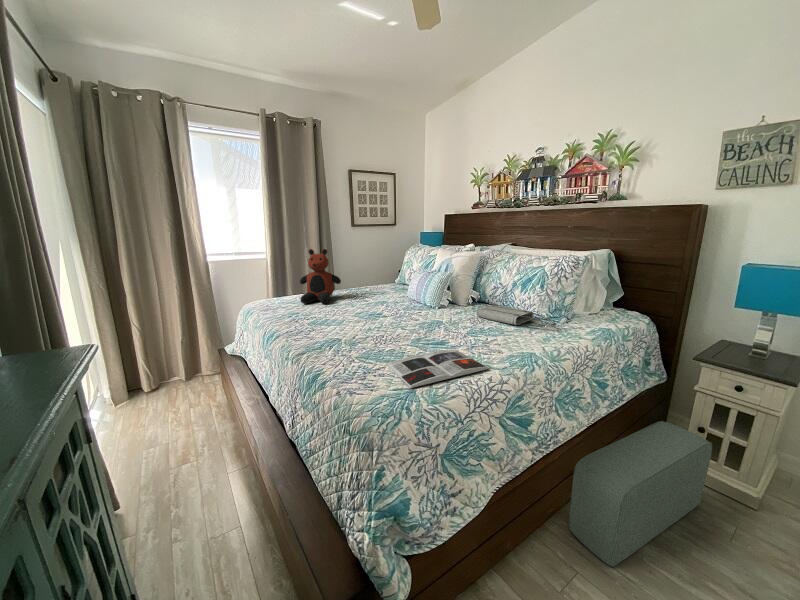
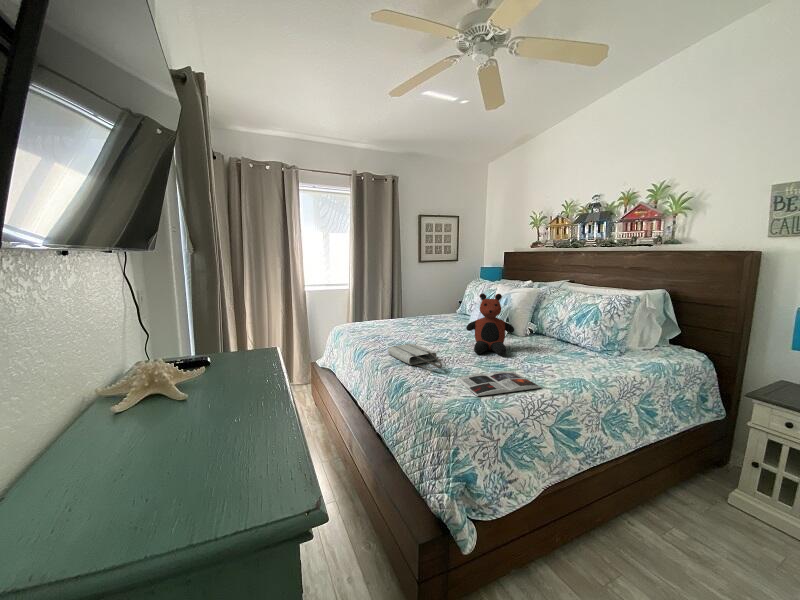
teddy bear: present [300,249,341,304] -> present [466,293,514,355]
tote bag: present [477,305,556,327] -> present [388,344,442,368]
pouf: present [569,421,712,567] -> none [616,454,766,576]

